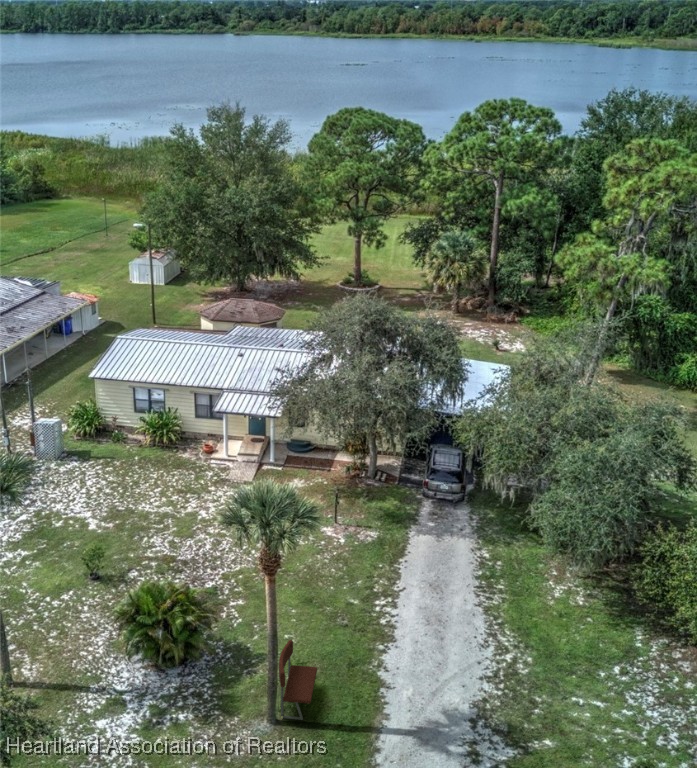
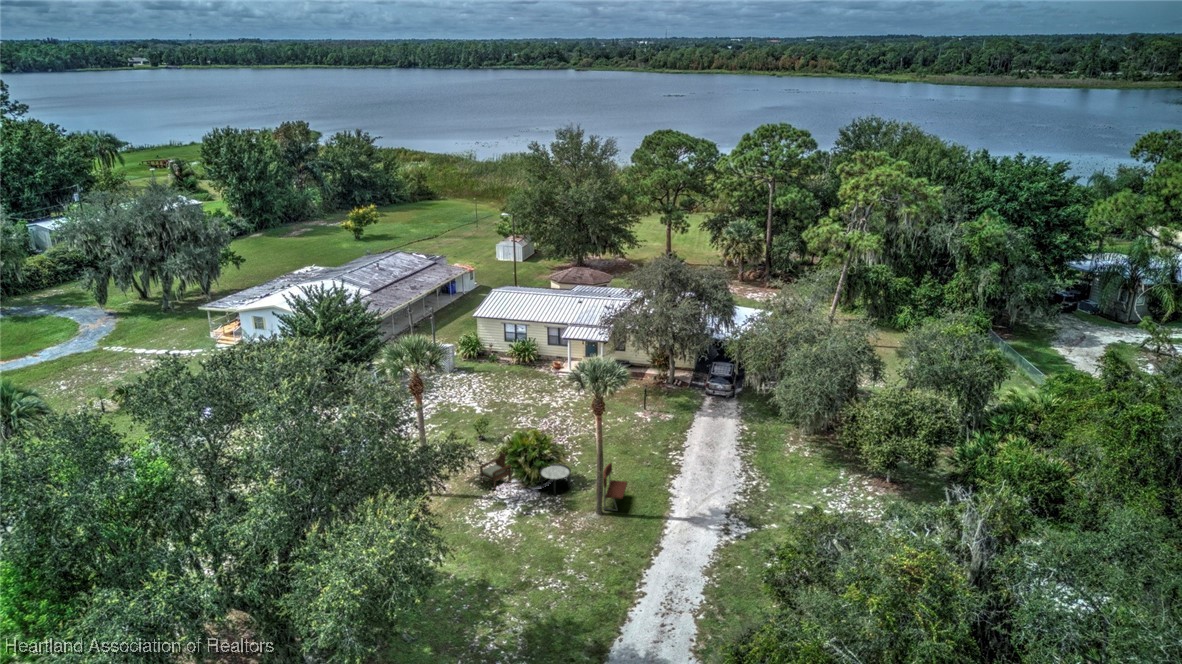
chair: none [82,621,134,687] -> present [480,452,511,490]
round table: none [178,636,228,691] -> present [540,464,571,494]

